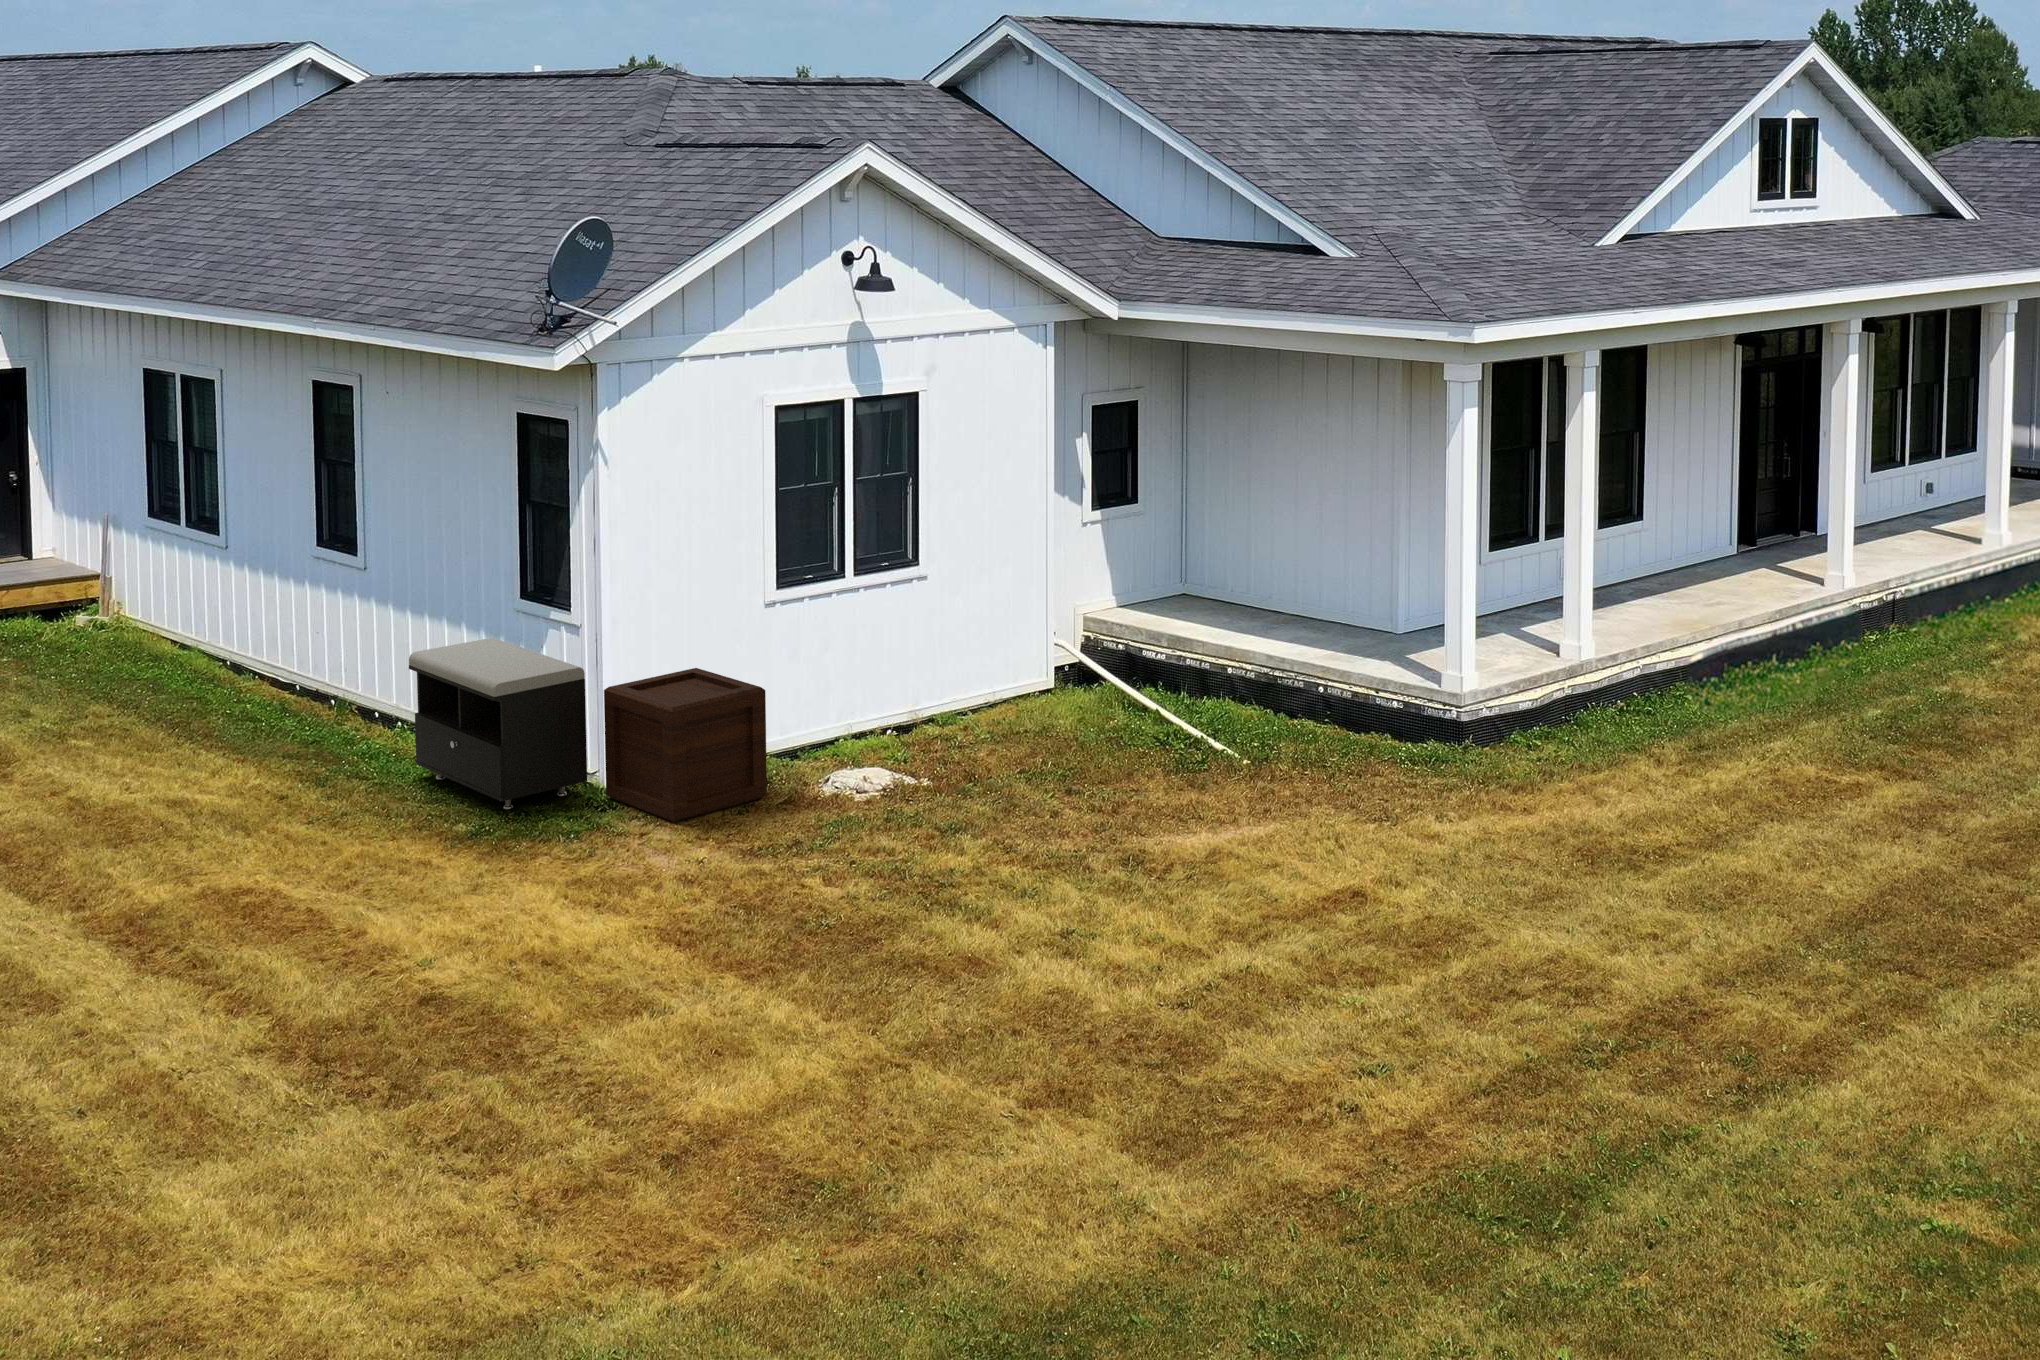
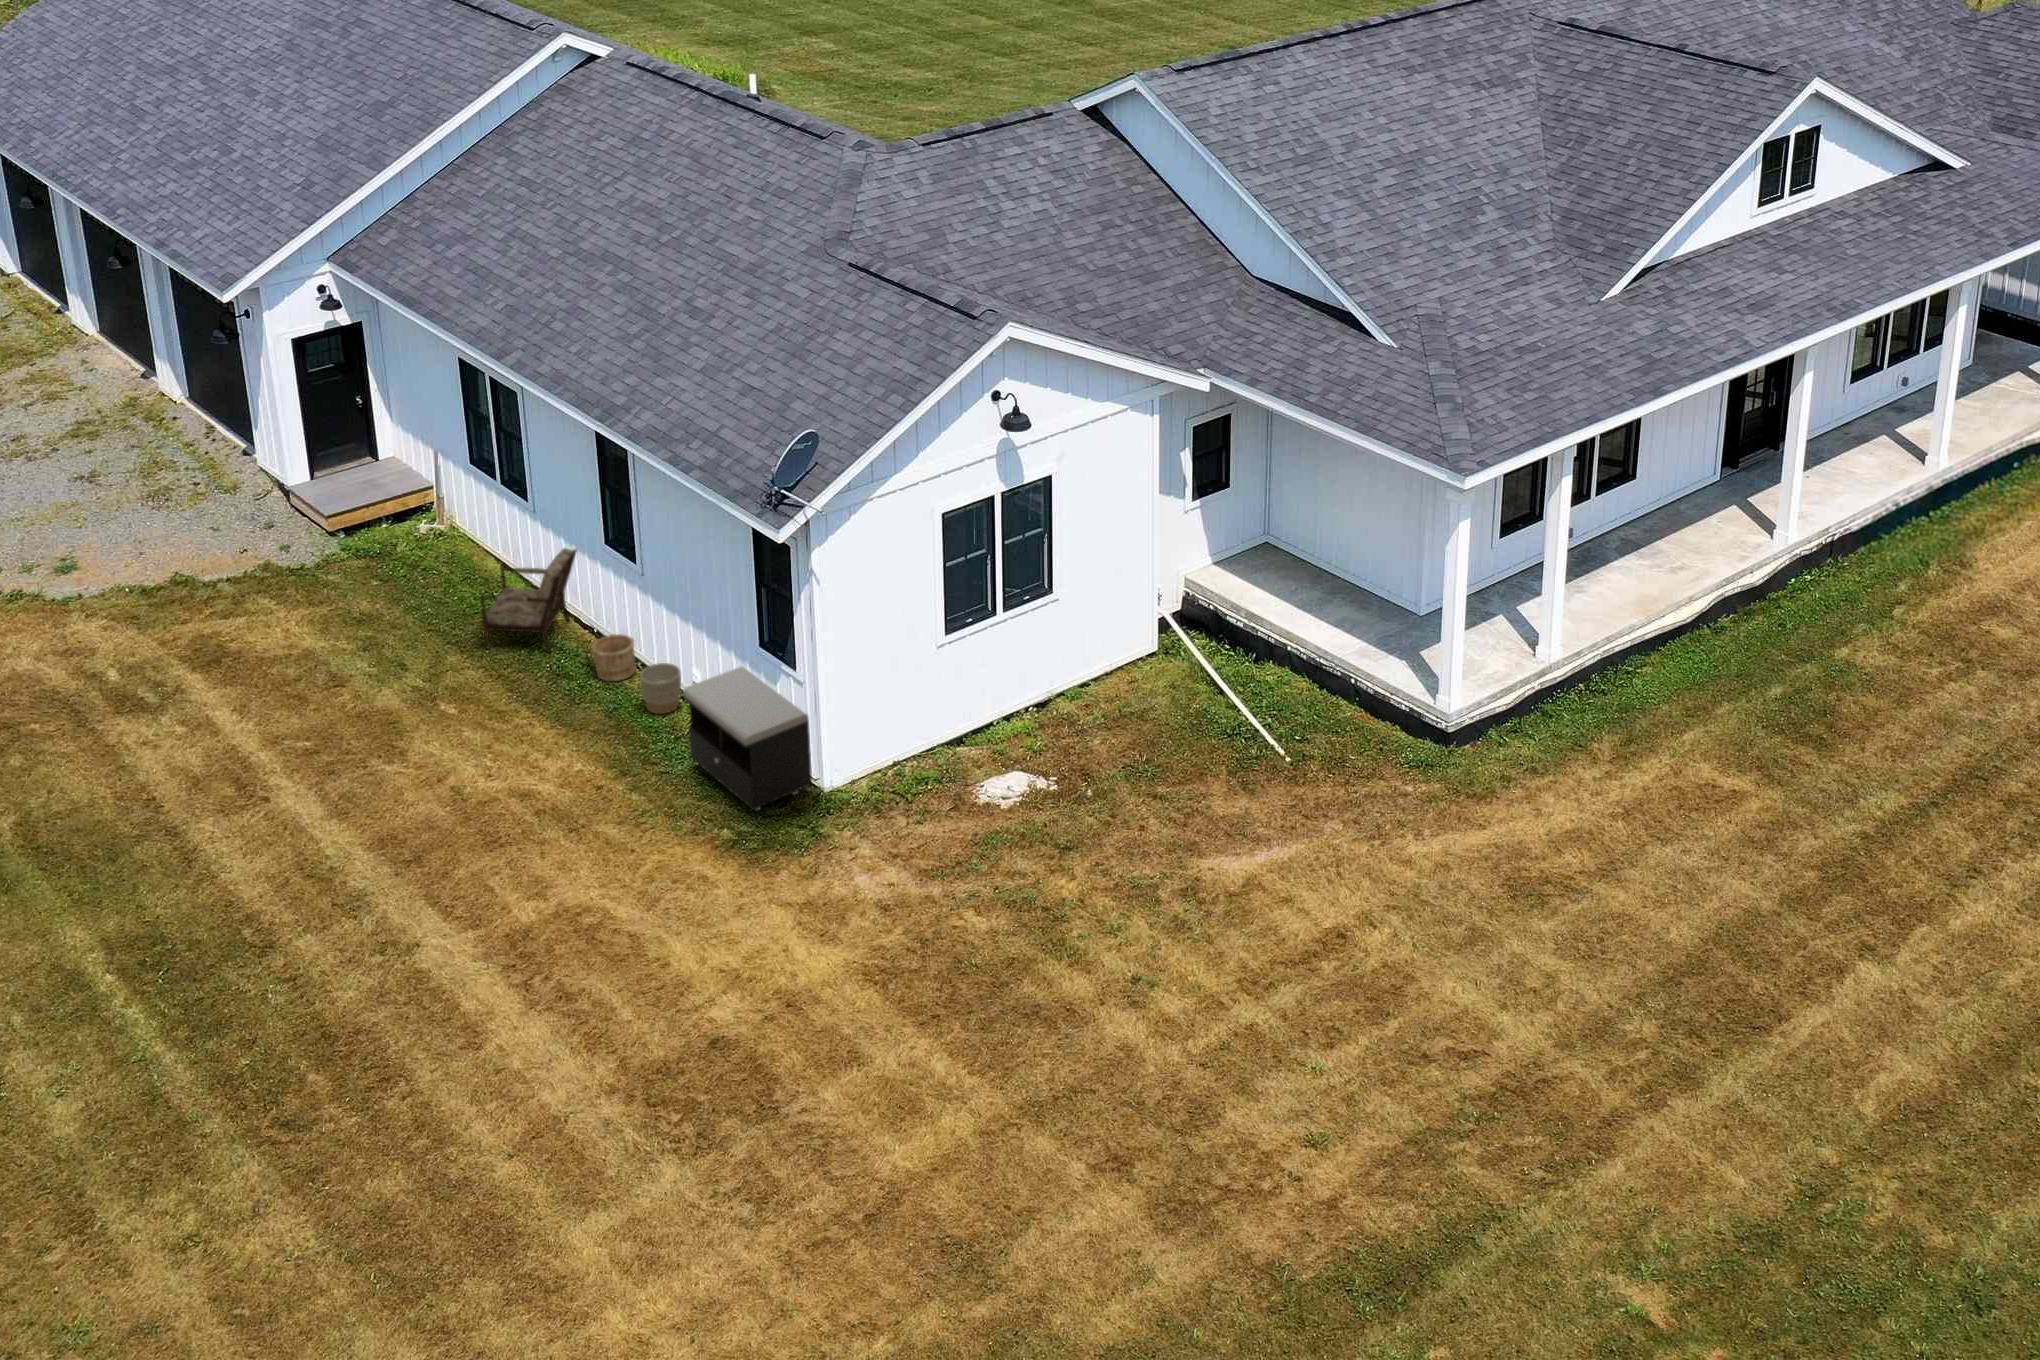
armchair: none [140,563,279,698] -> present [480,548,577,653]
wooden bucket: none [289,660,348,716] -> present [592,634,635,681]
wooden crate: present [604,668,767,822] -> none [823,702,939,831]
planter: none [352,676,409,739] -> present [640,663,681,714]

